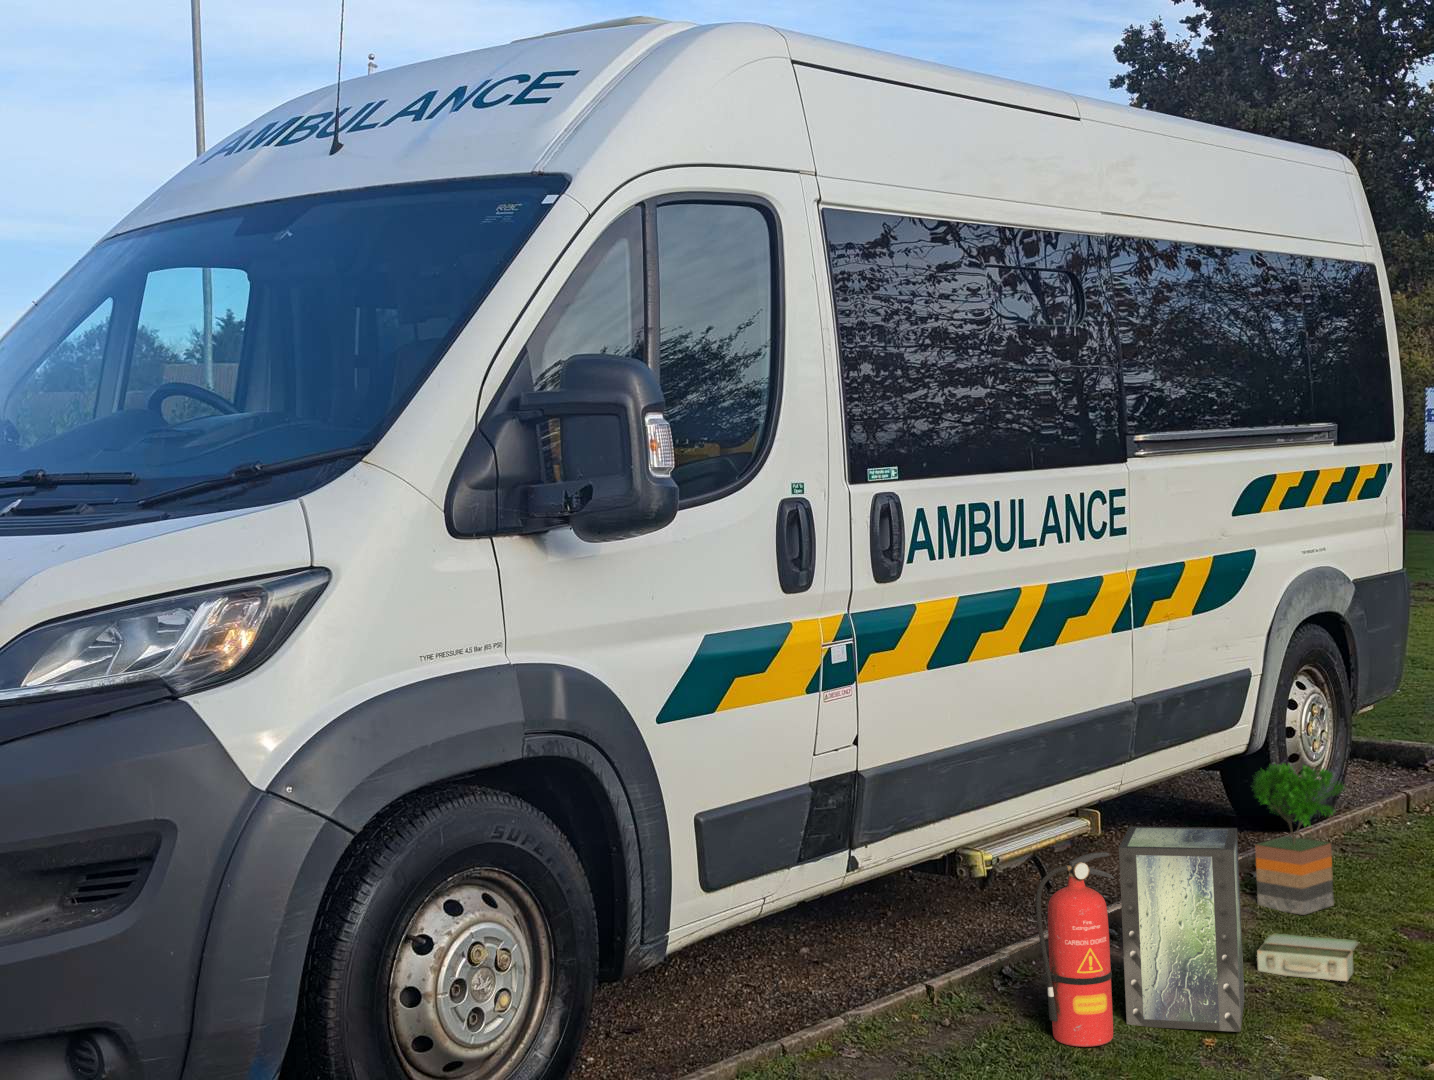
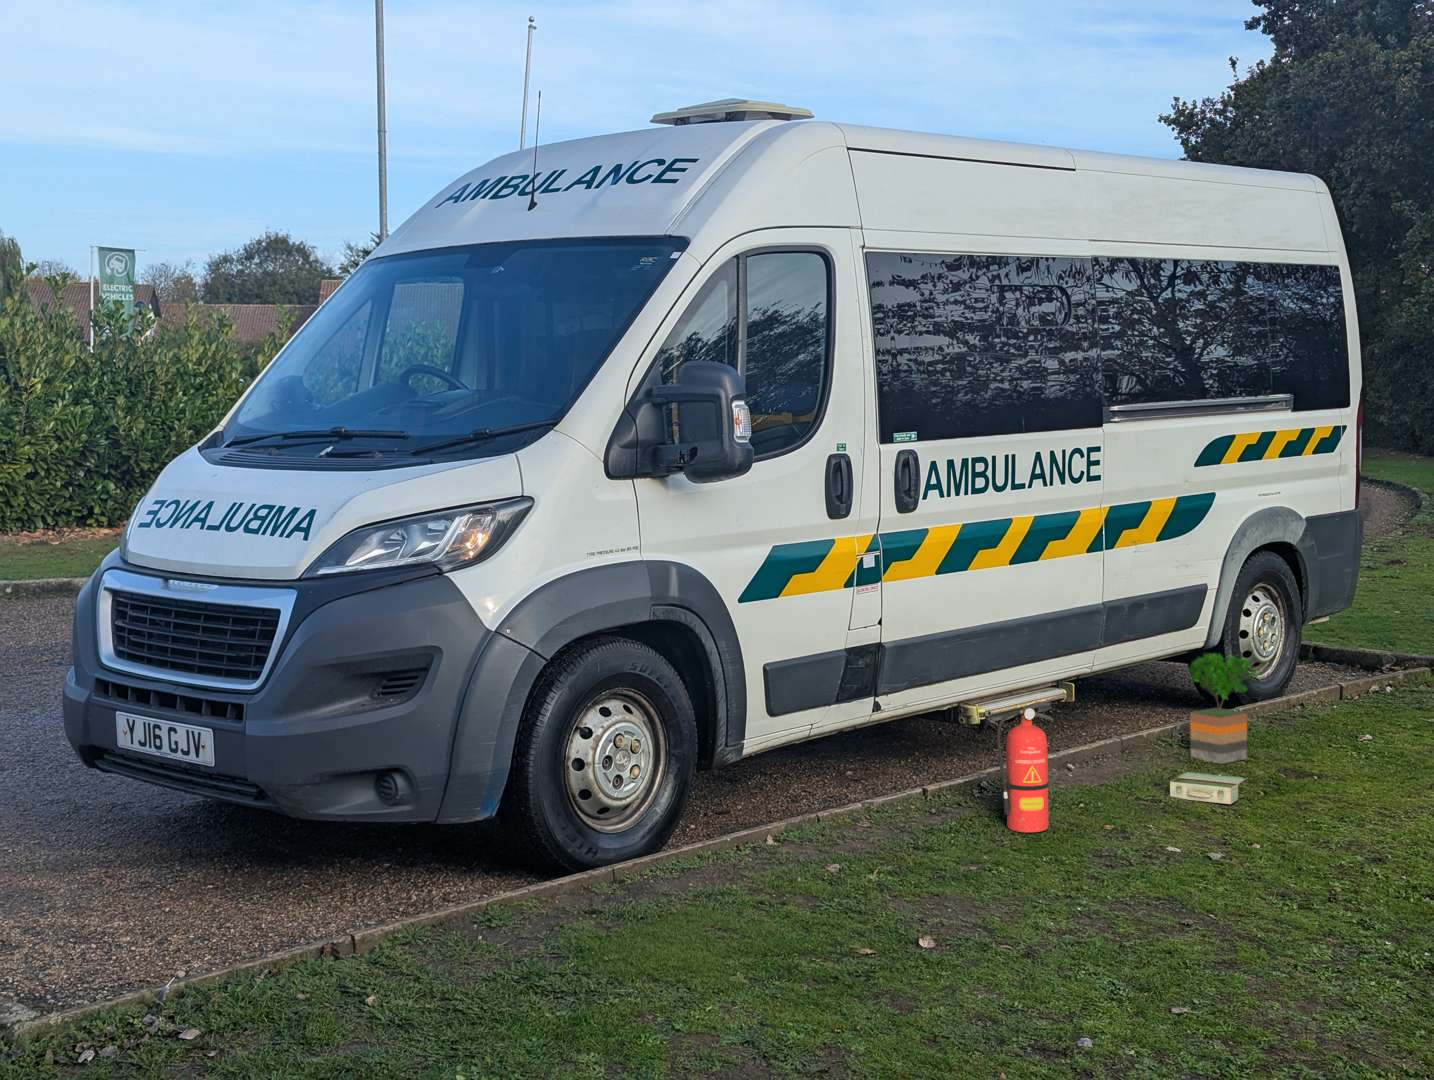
storage box: present [1119,826,1245,1032] -> none [1060,689,1151,829]

